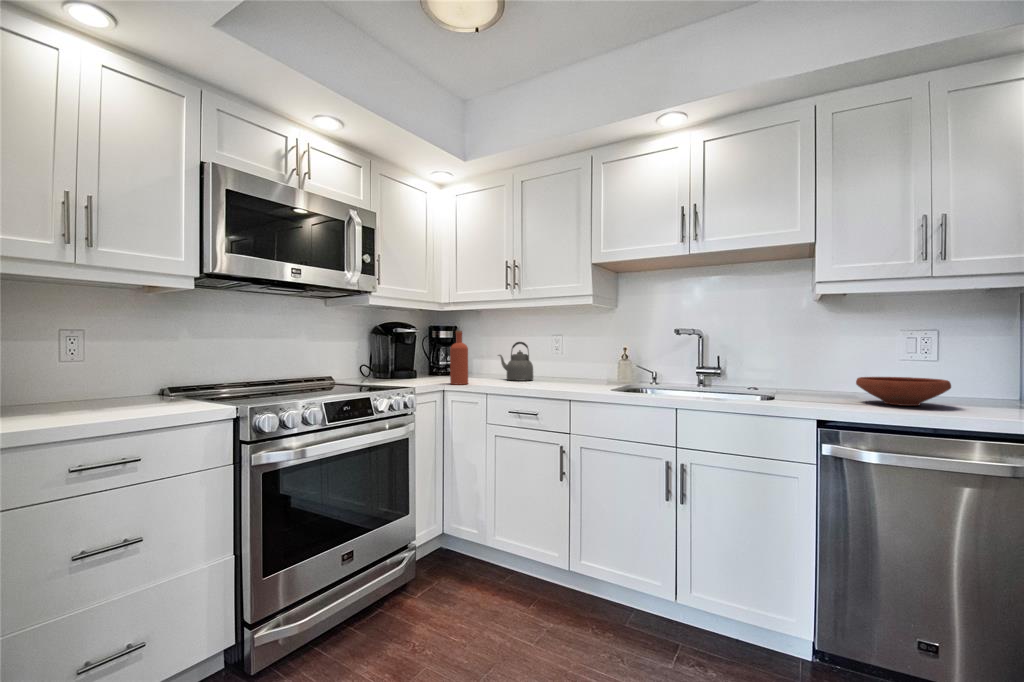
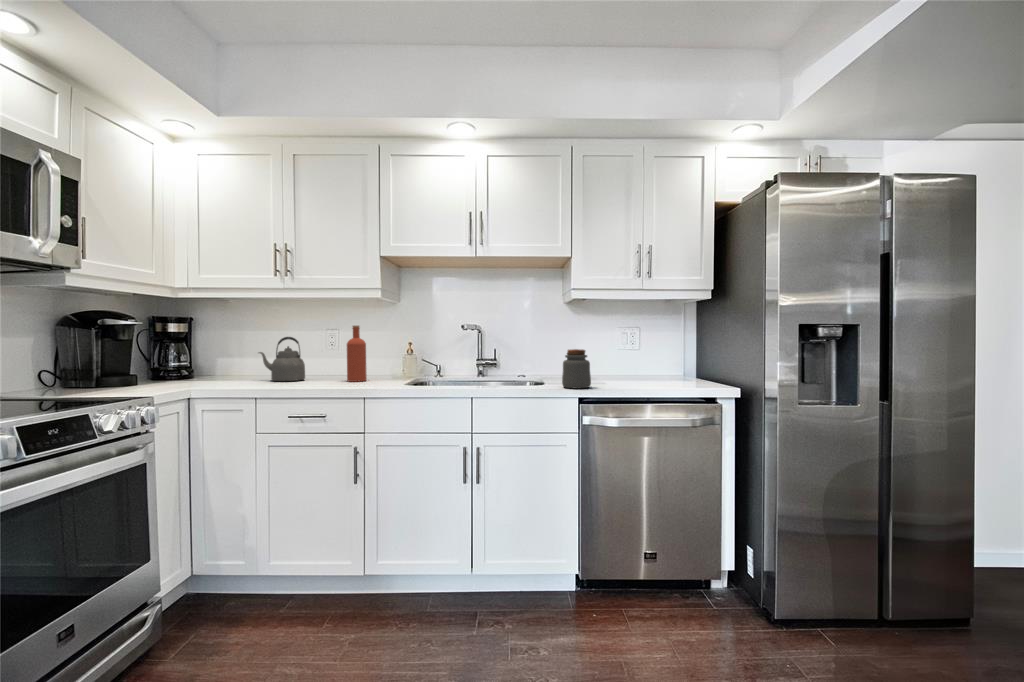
bottle: present [450,331,468,385] -> present [347,326,367,382]
jar: none [795,358,837,407] -> present [562,349,591,388]
bowl: present [856,377,951,406] -> none [598,363,653,384]

